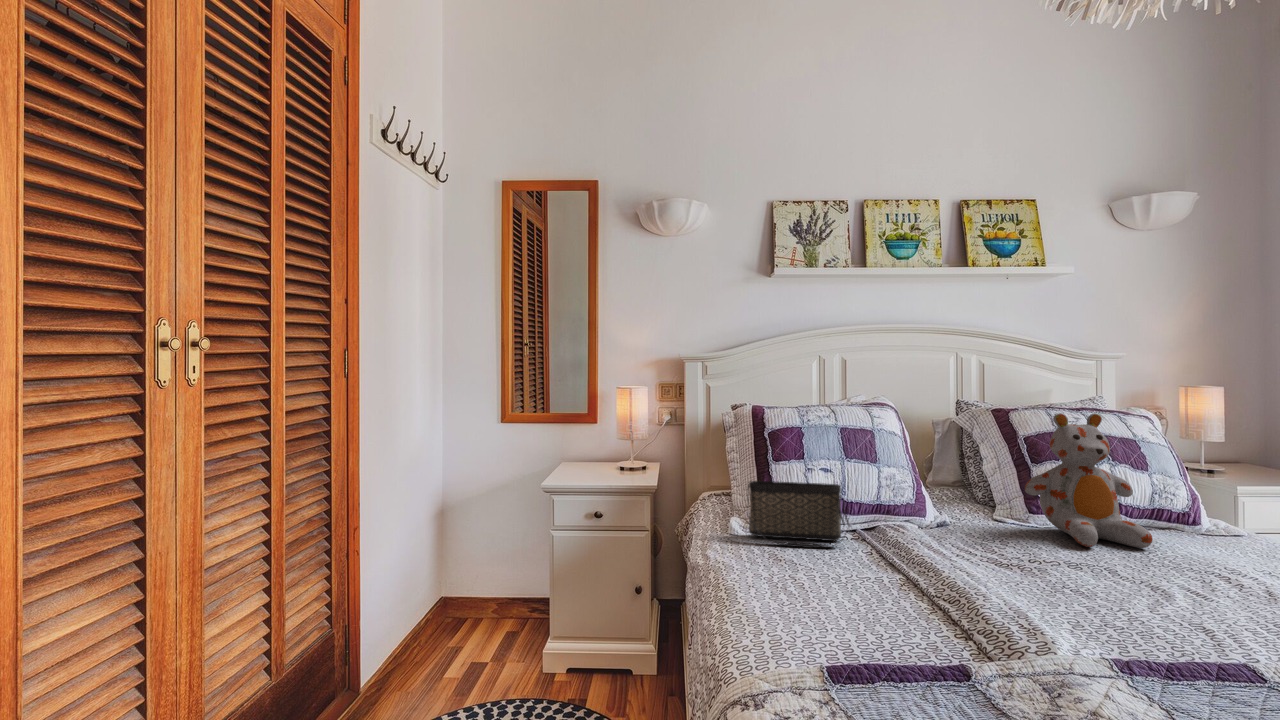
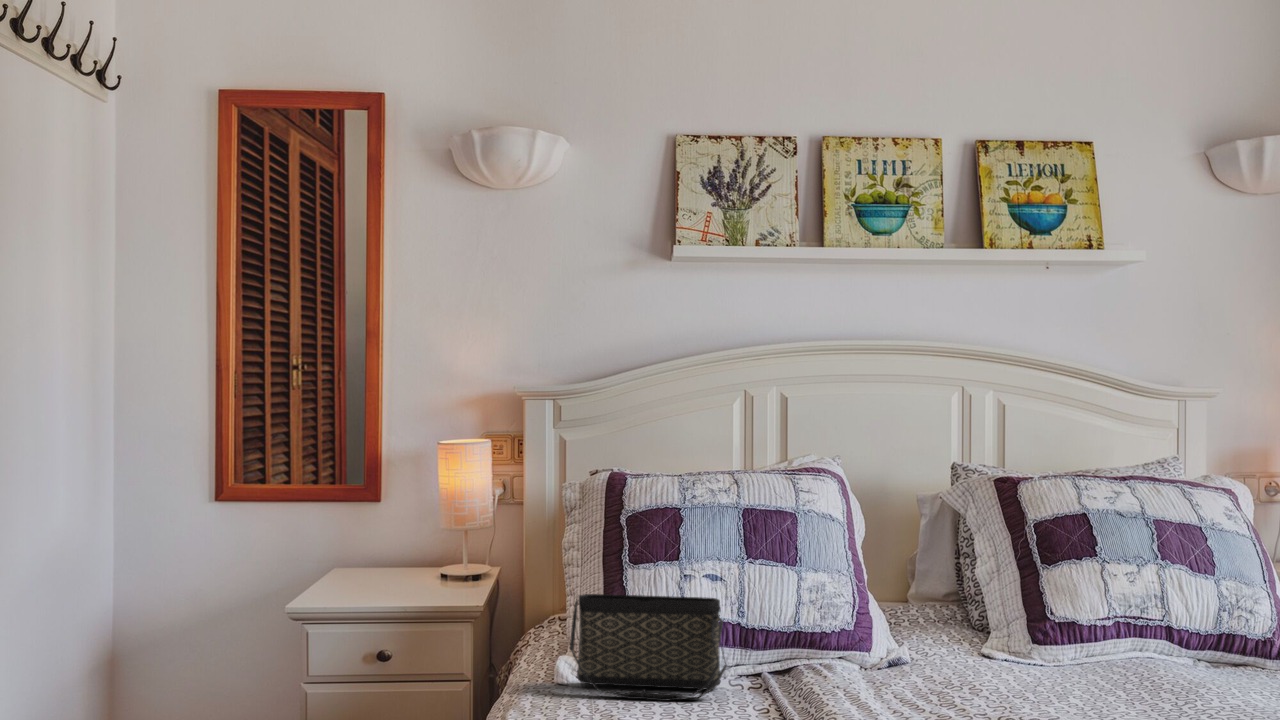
stuffed bear: present [1025,413,1152,548] -> none [1014,484,1182,693]

